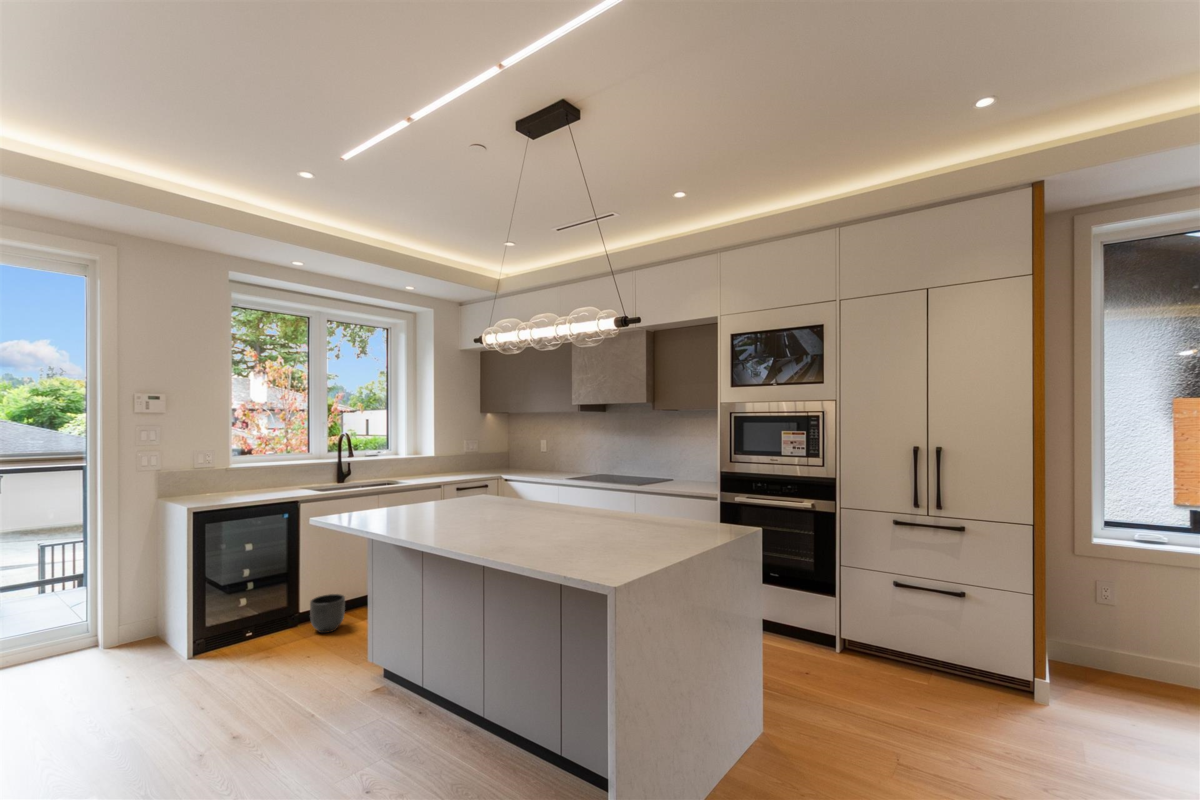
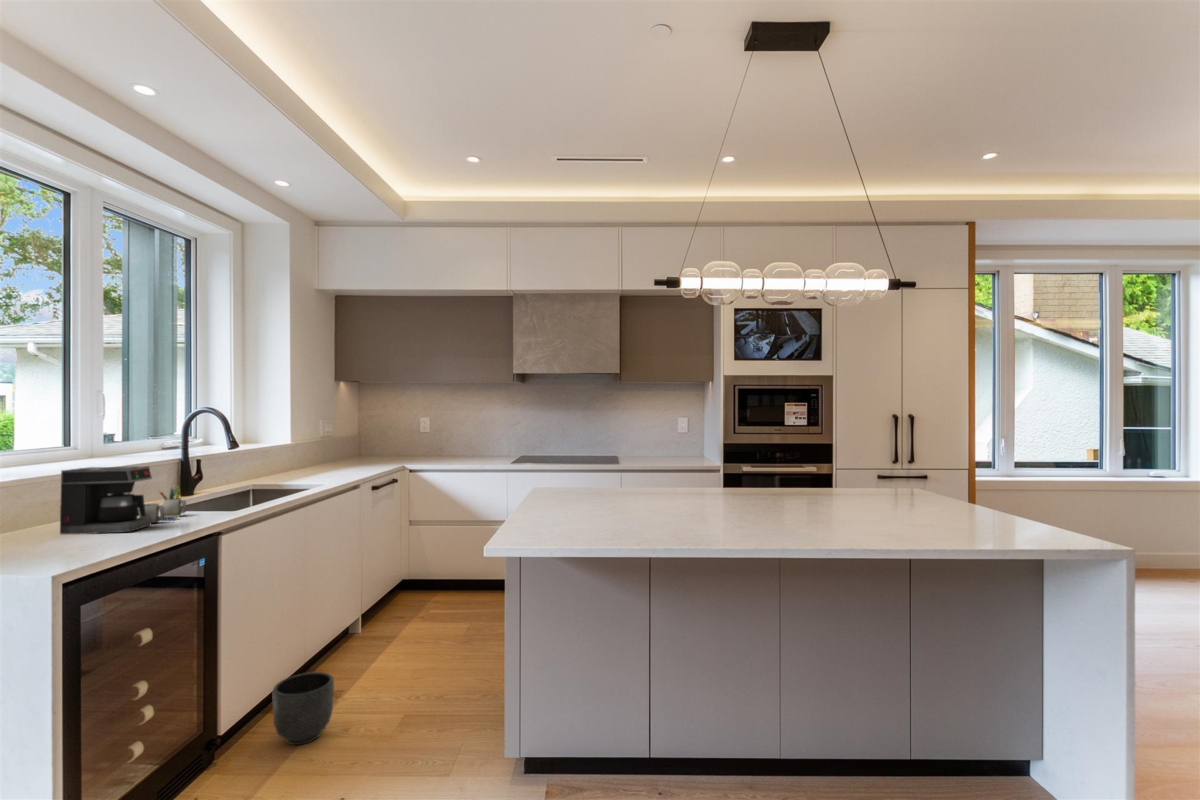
coffee maker: none [202,471,274,504] -> present [60,466,186,534]

